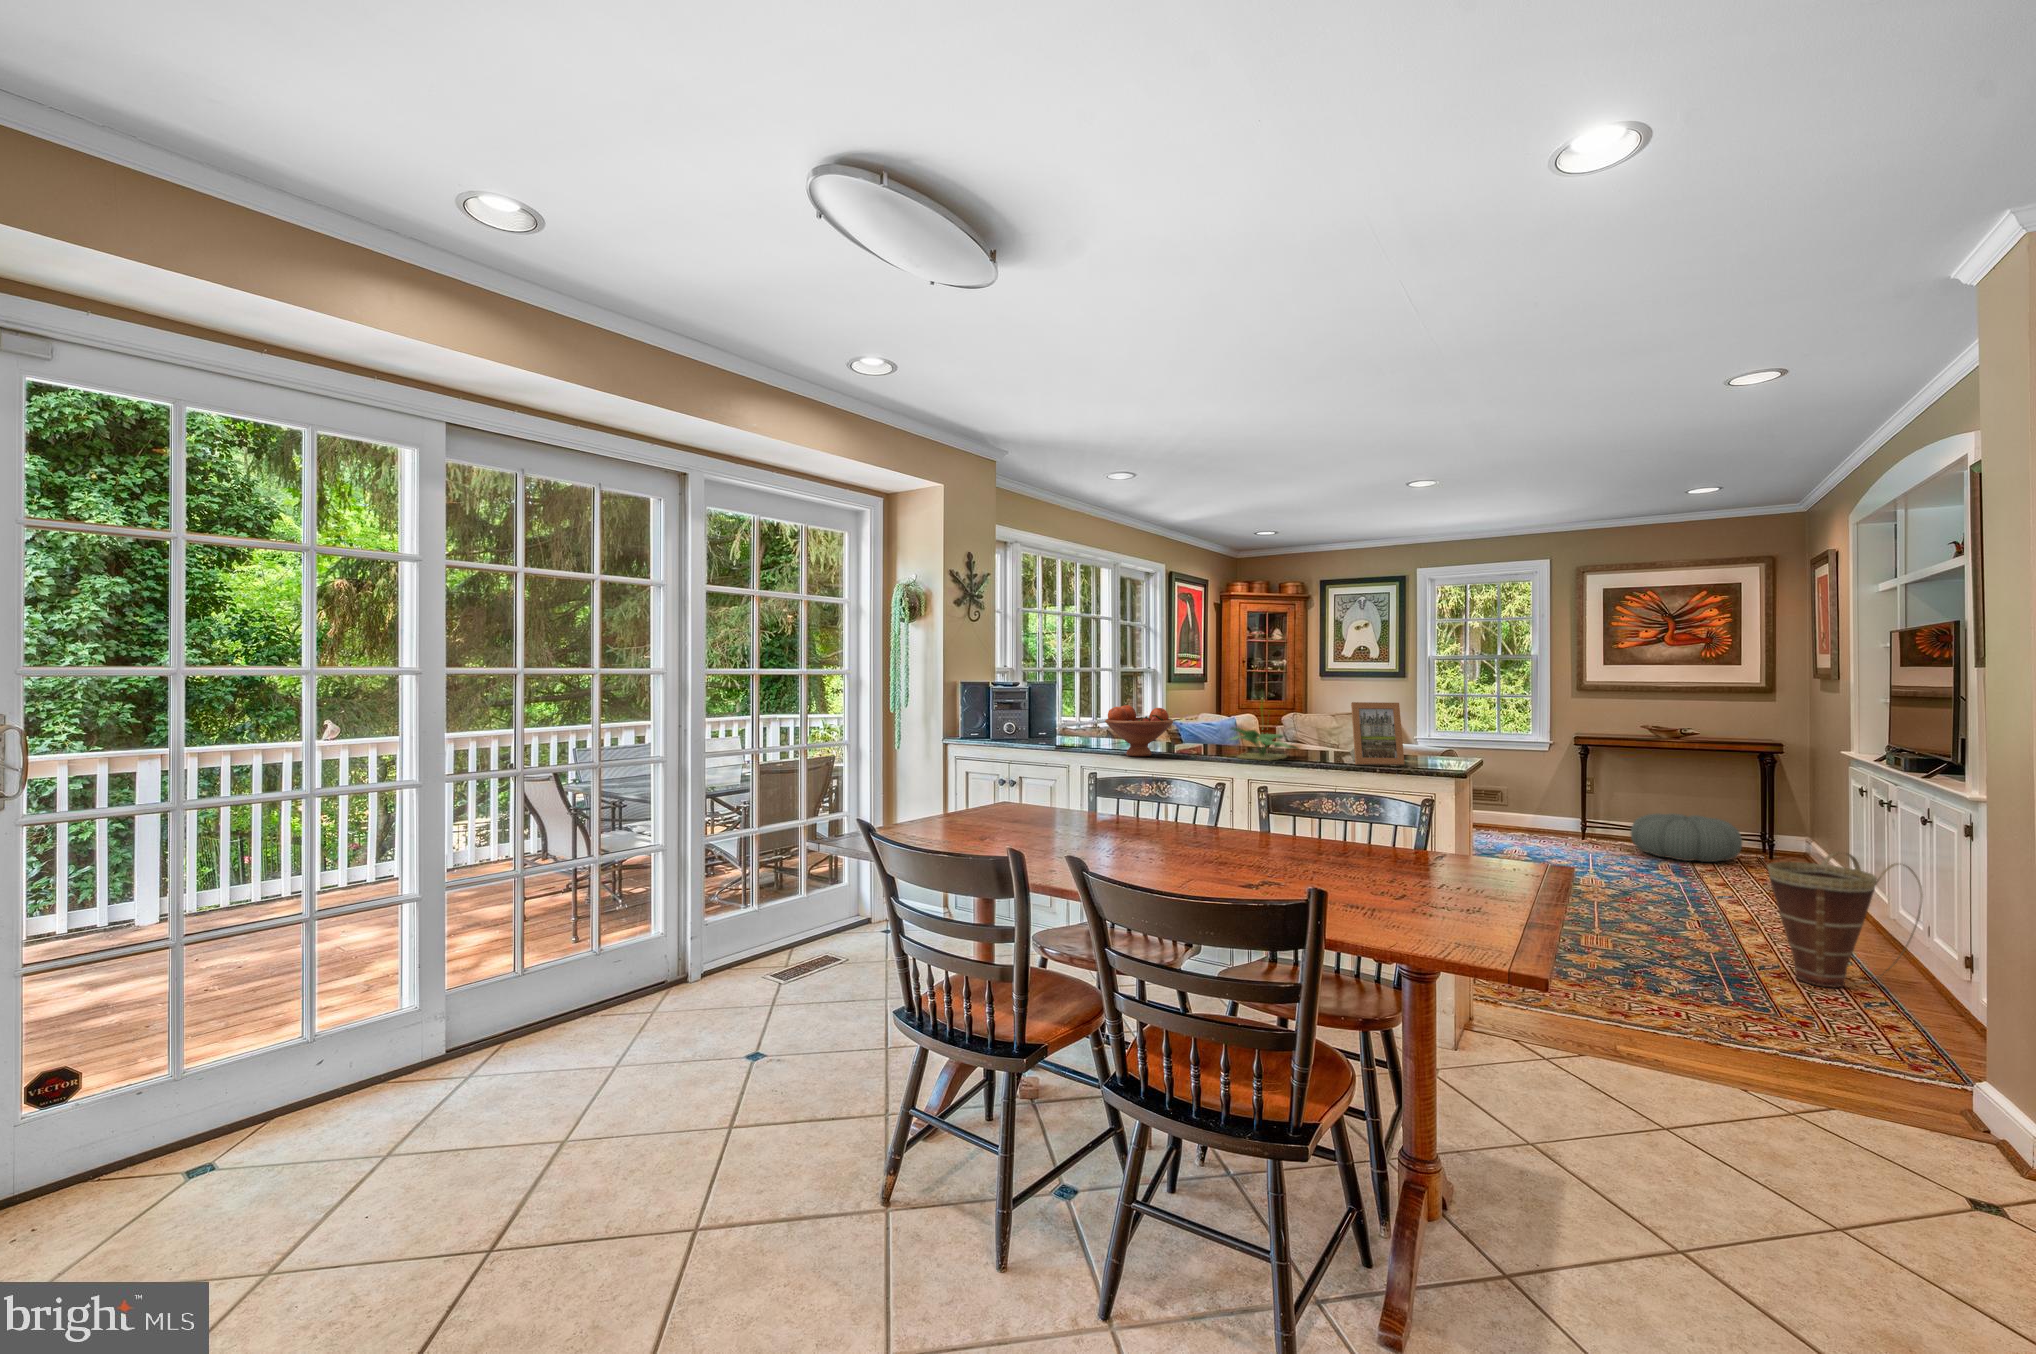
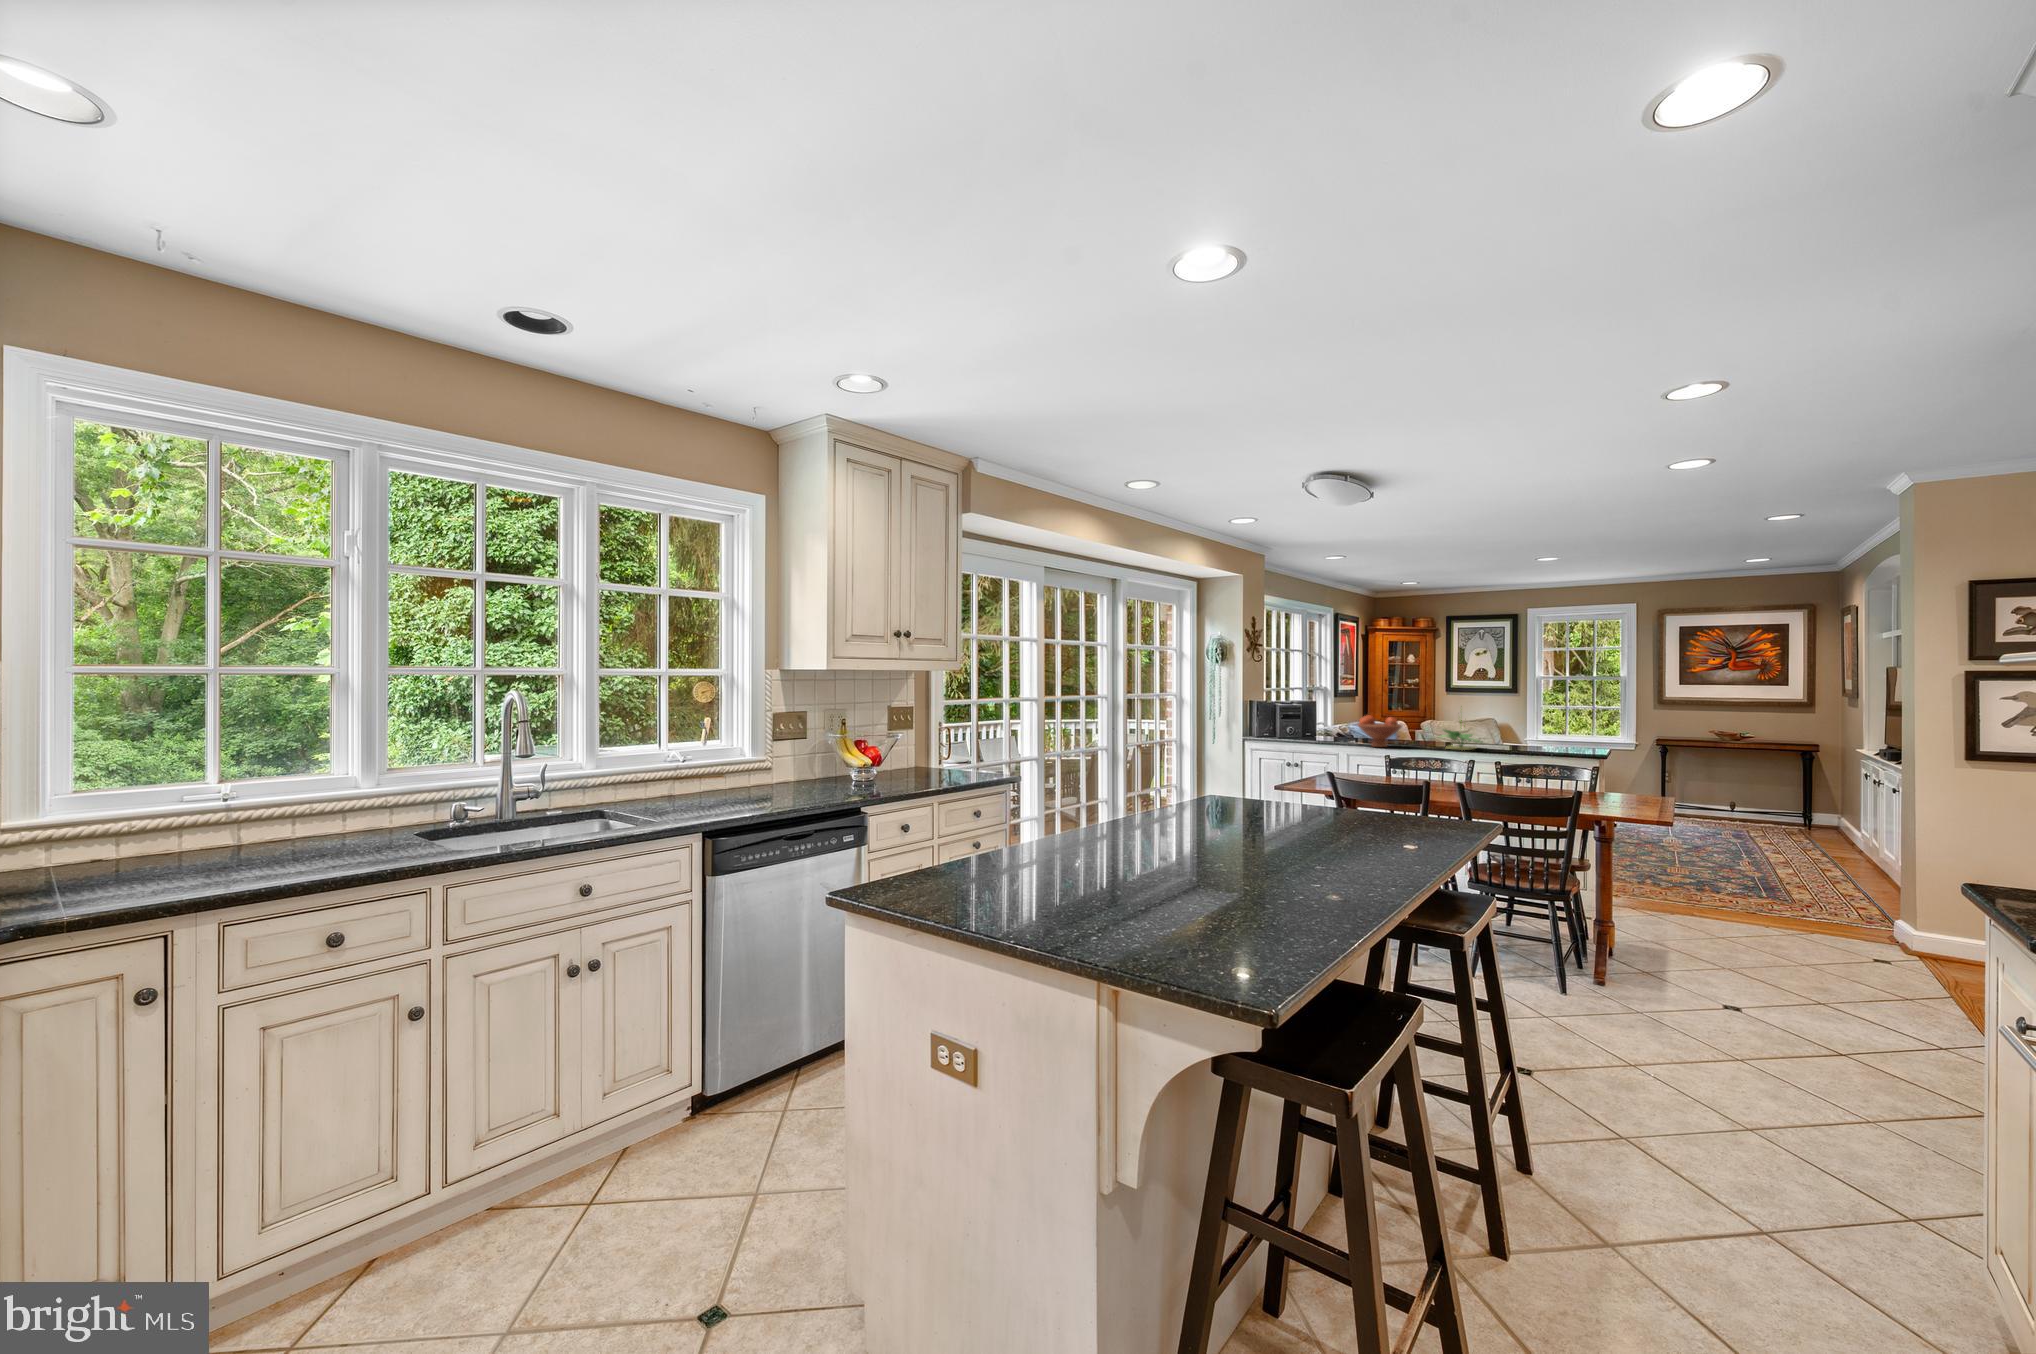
picture frame: present [1350,702,1404,766] -> none [1519,714,1558,753]
pouf: present [1631,813,1742,862] -> none [1701,796,1786,830]
basket: present [1767,852,1923,988] -> none [1792,810,1892,893]

